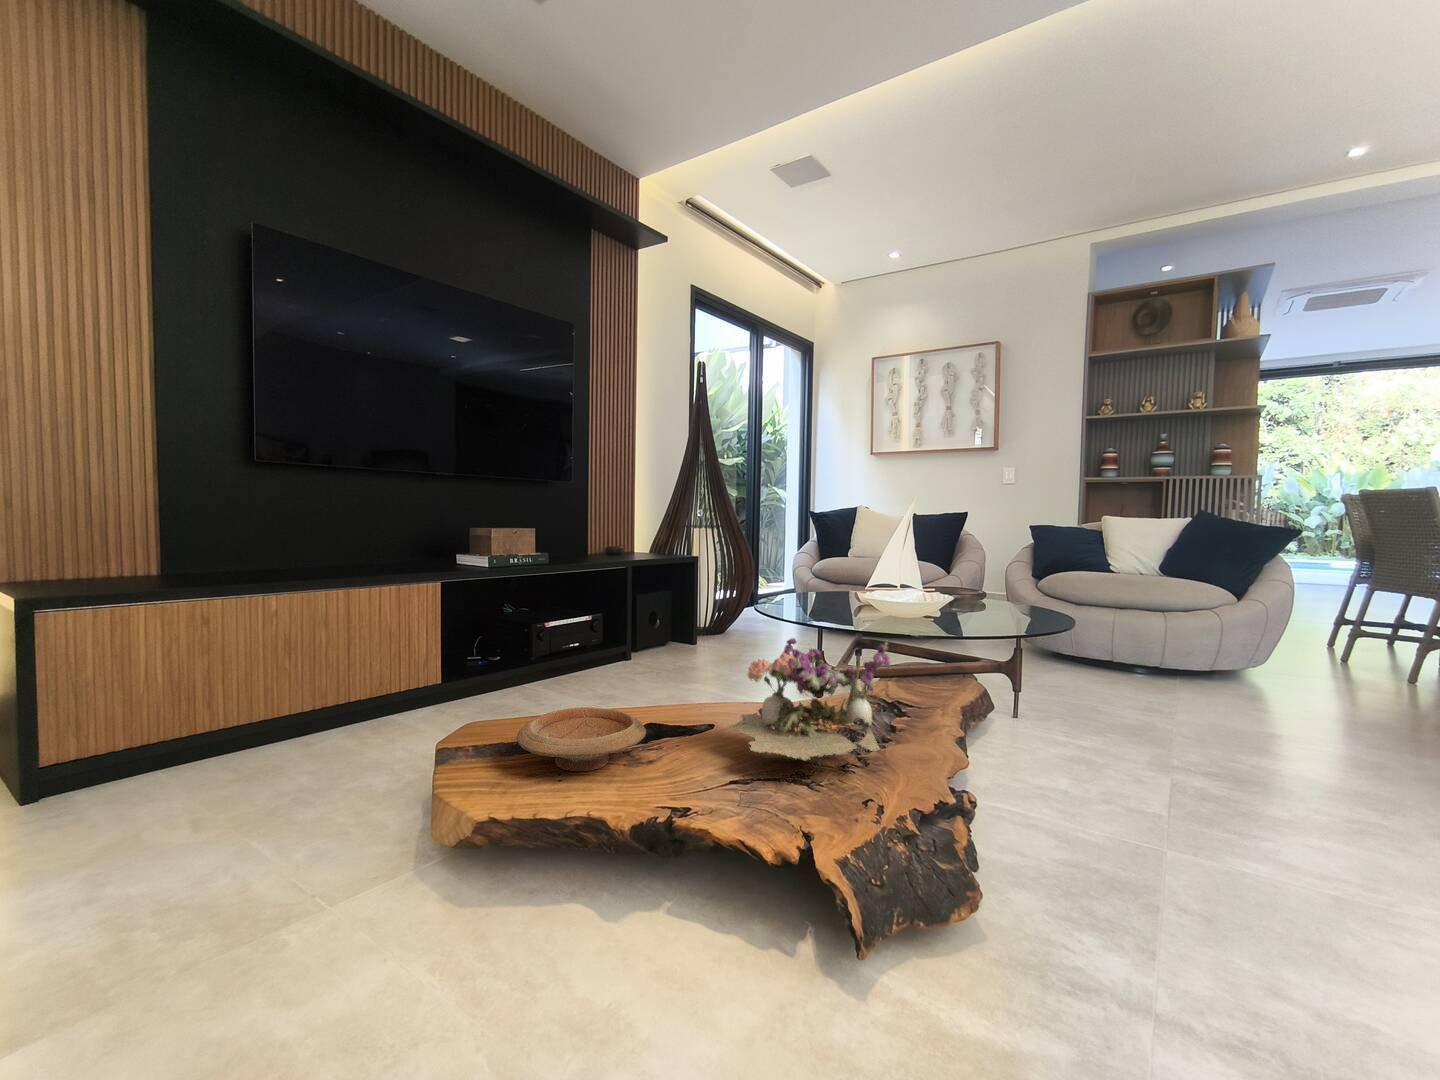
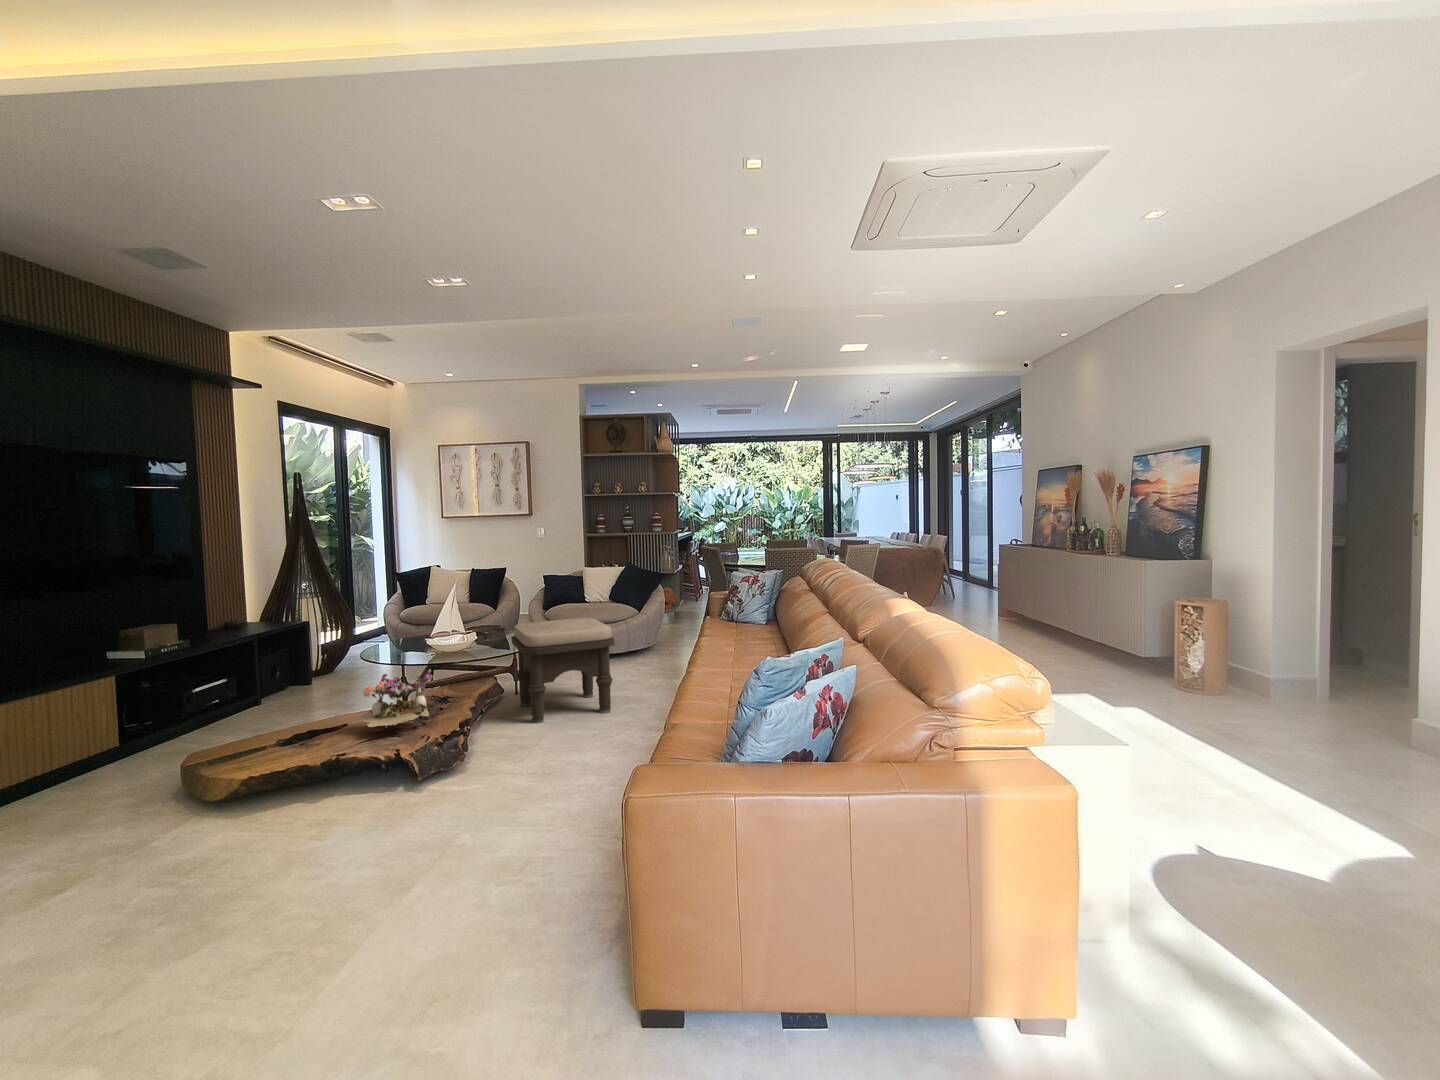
ottoman: none [1024,582,1308,816] -> present [512,618,614,723]
wooden bowl: present [517,707,646,771] -> none [240,724,312,755]

